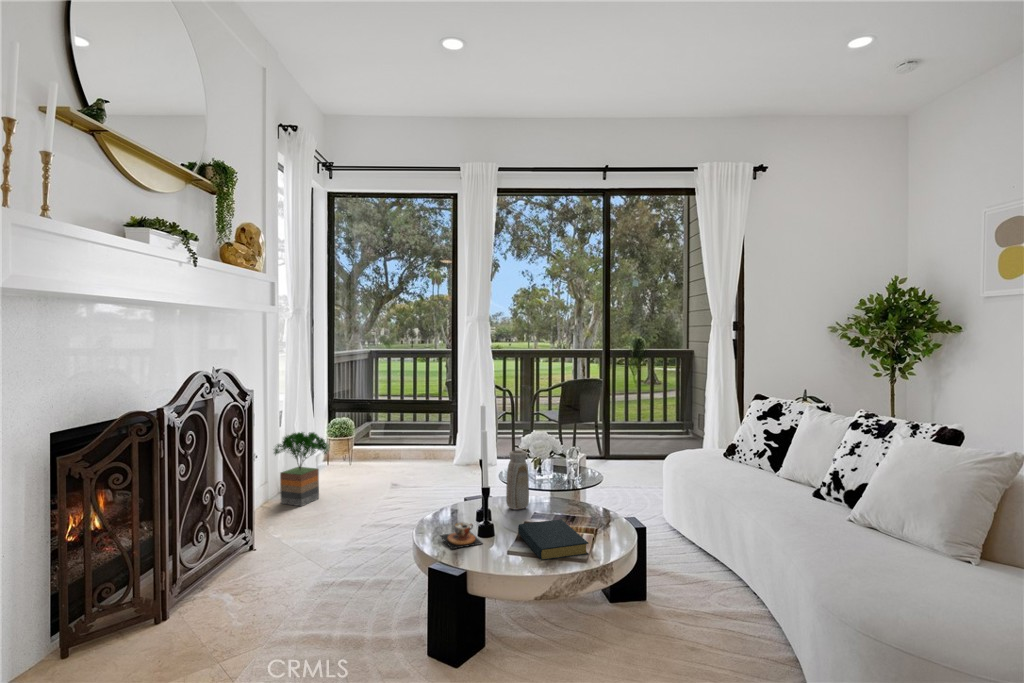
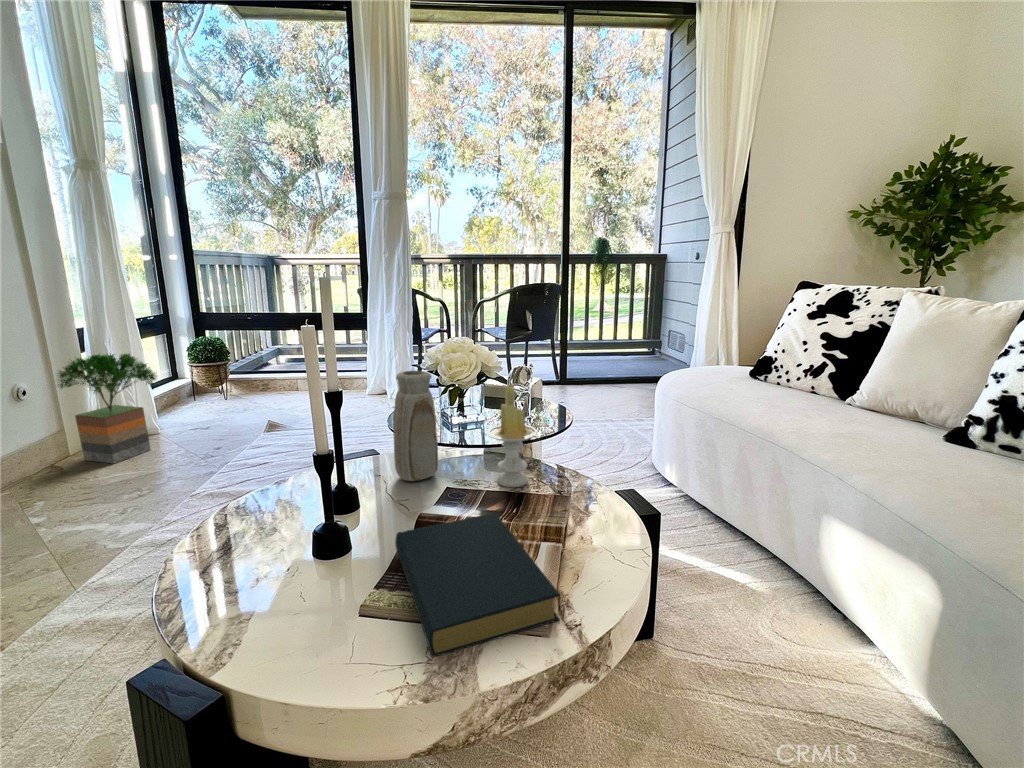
candle: none [555,459,582,514] -> present [487,385,537,487]
teacup: present [440,522,482,549] -> none [200,540,302,621]

